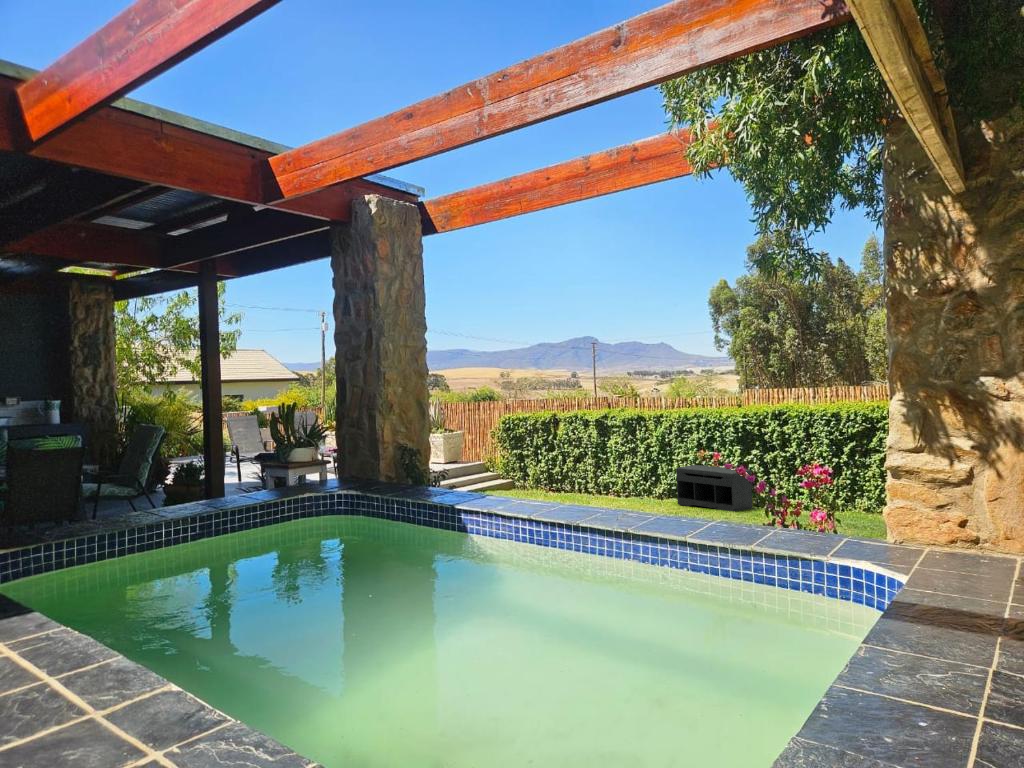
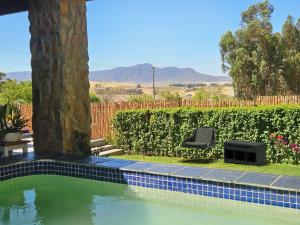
lounge chair: none [603,441,670,508] -> present [181,126,218,164]

